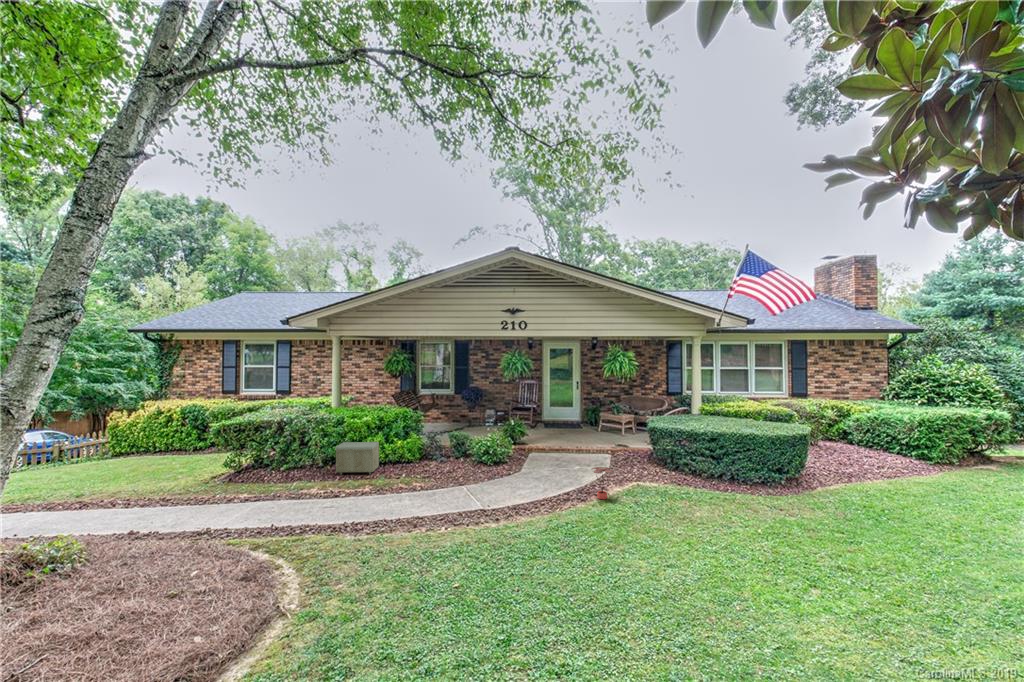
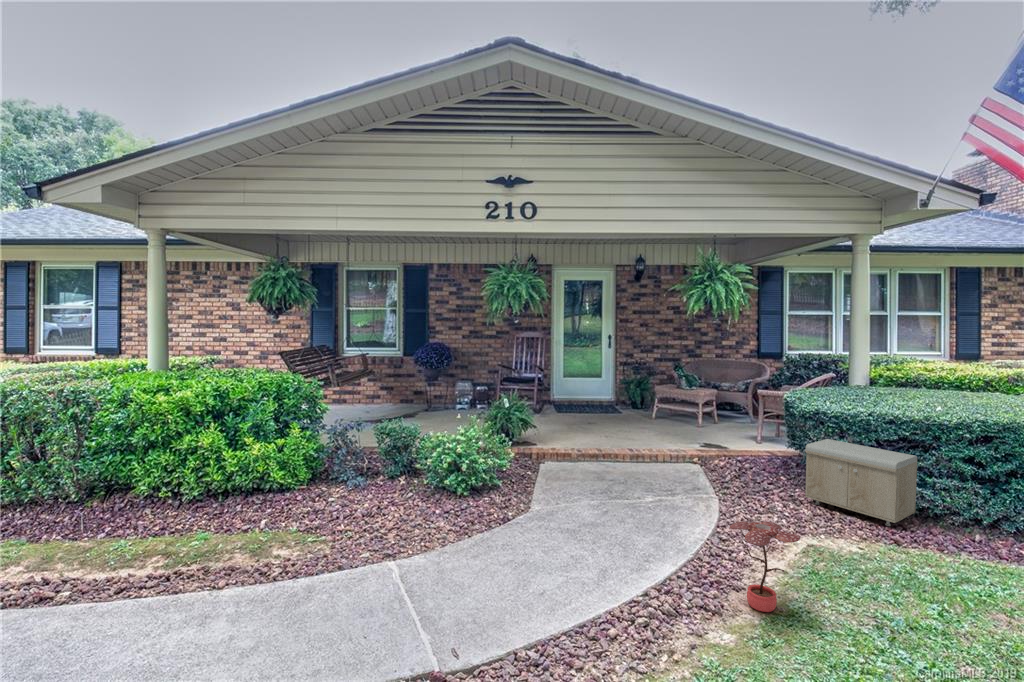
storage bench: present [336,442,379,475] -> present [805,439,917,526]

